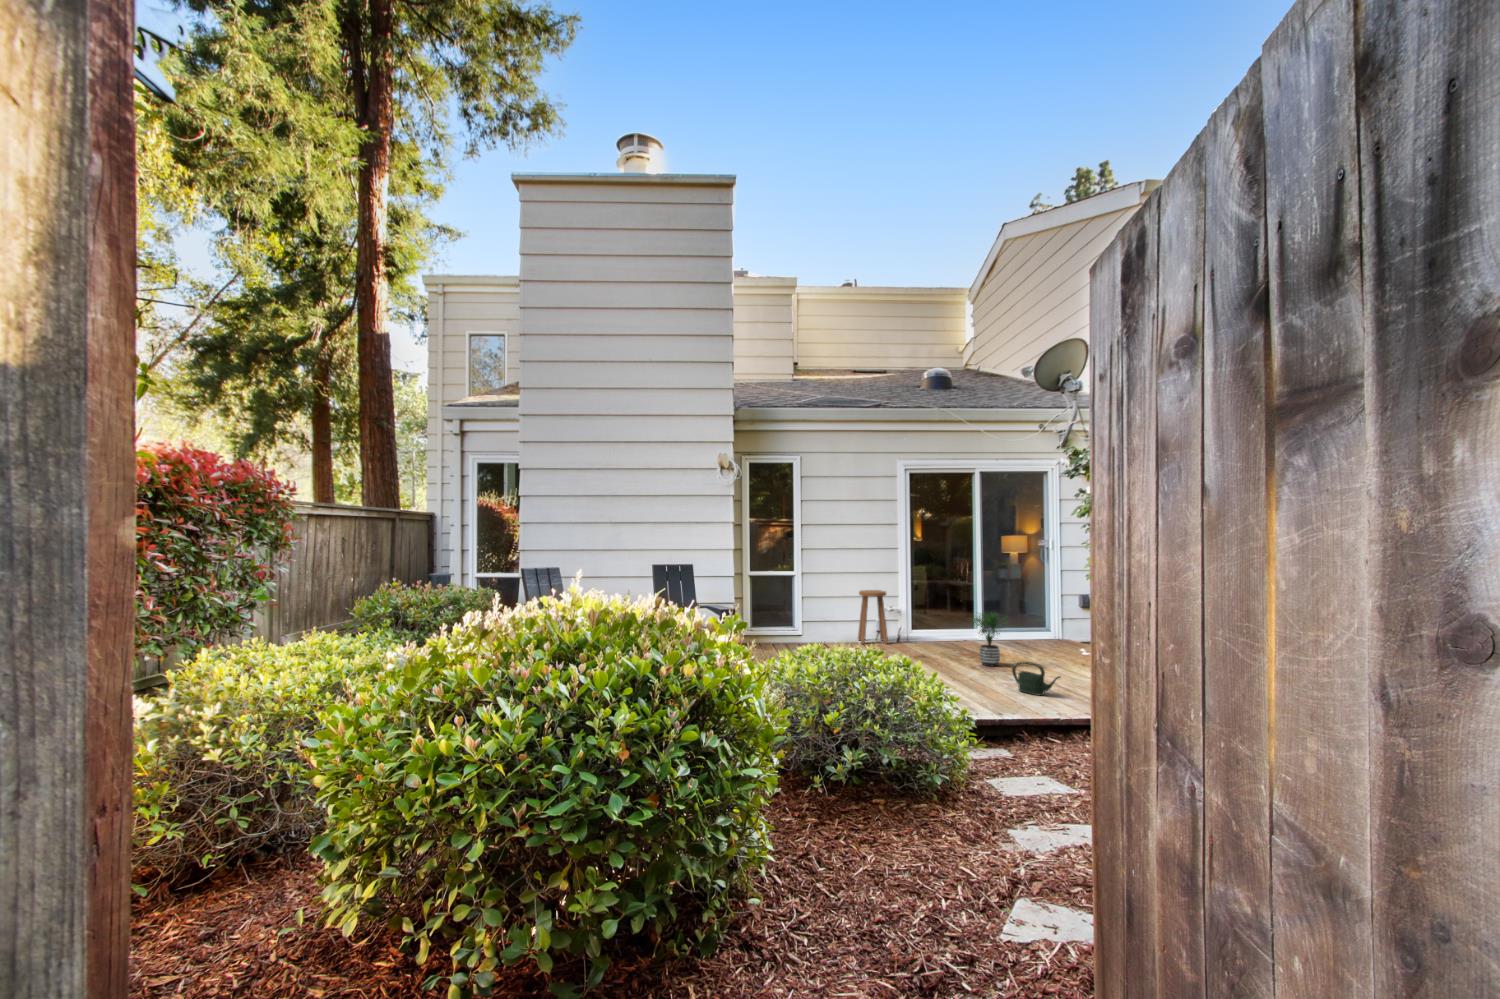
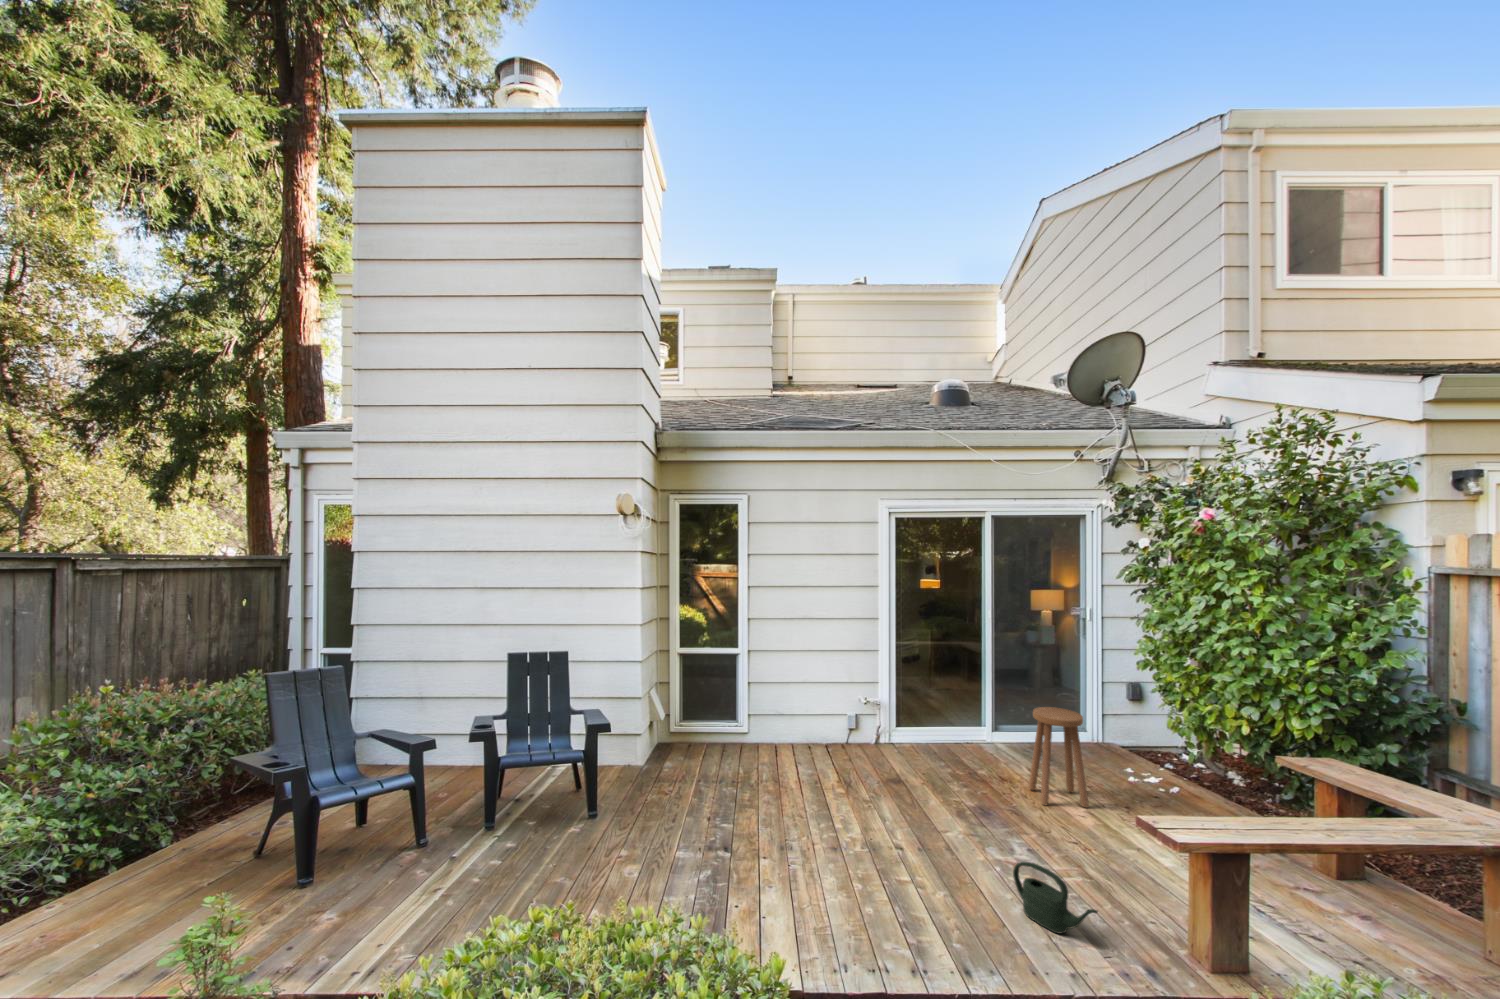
stool: present [858,590,888,644] -> present [1029,707,1089,808]
potted plant: present [973,613,1006,667] -> none [957,731,1021,822]

